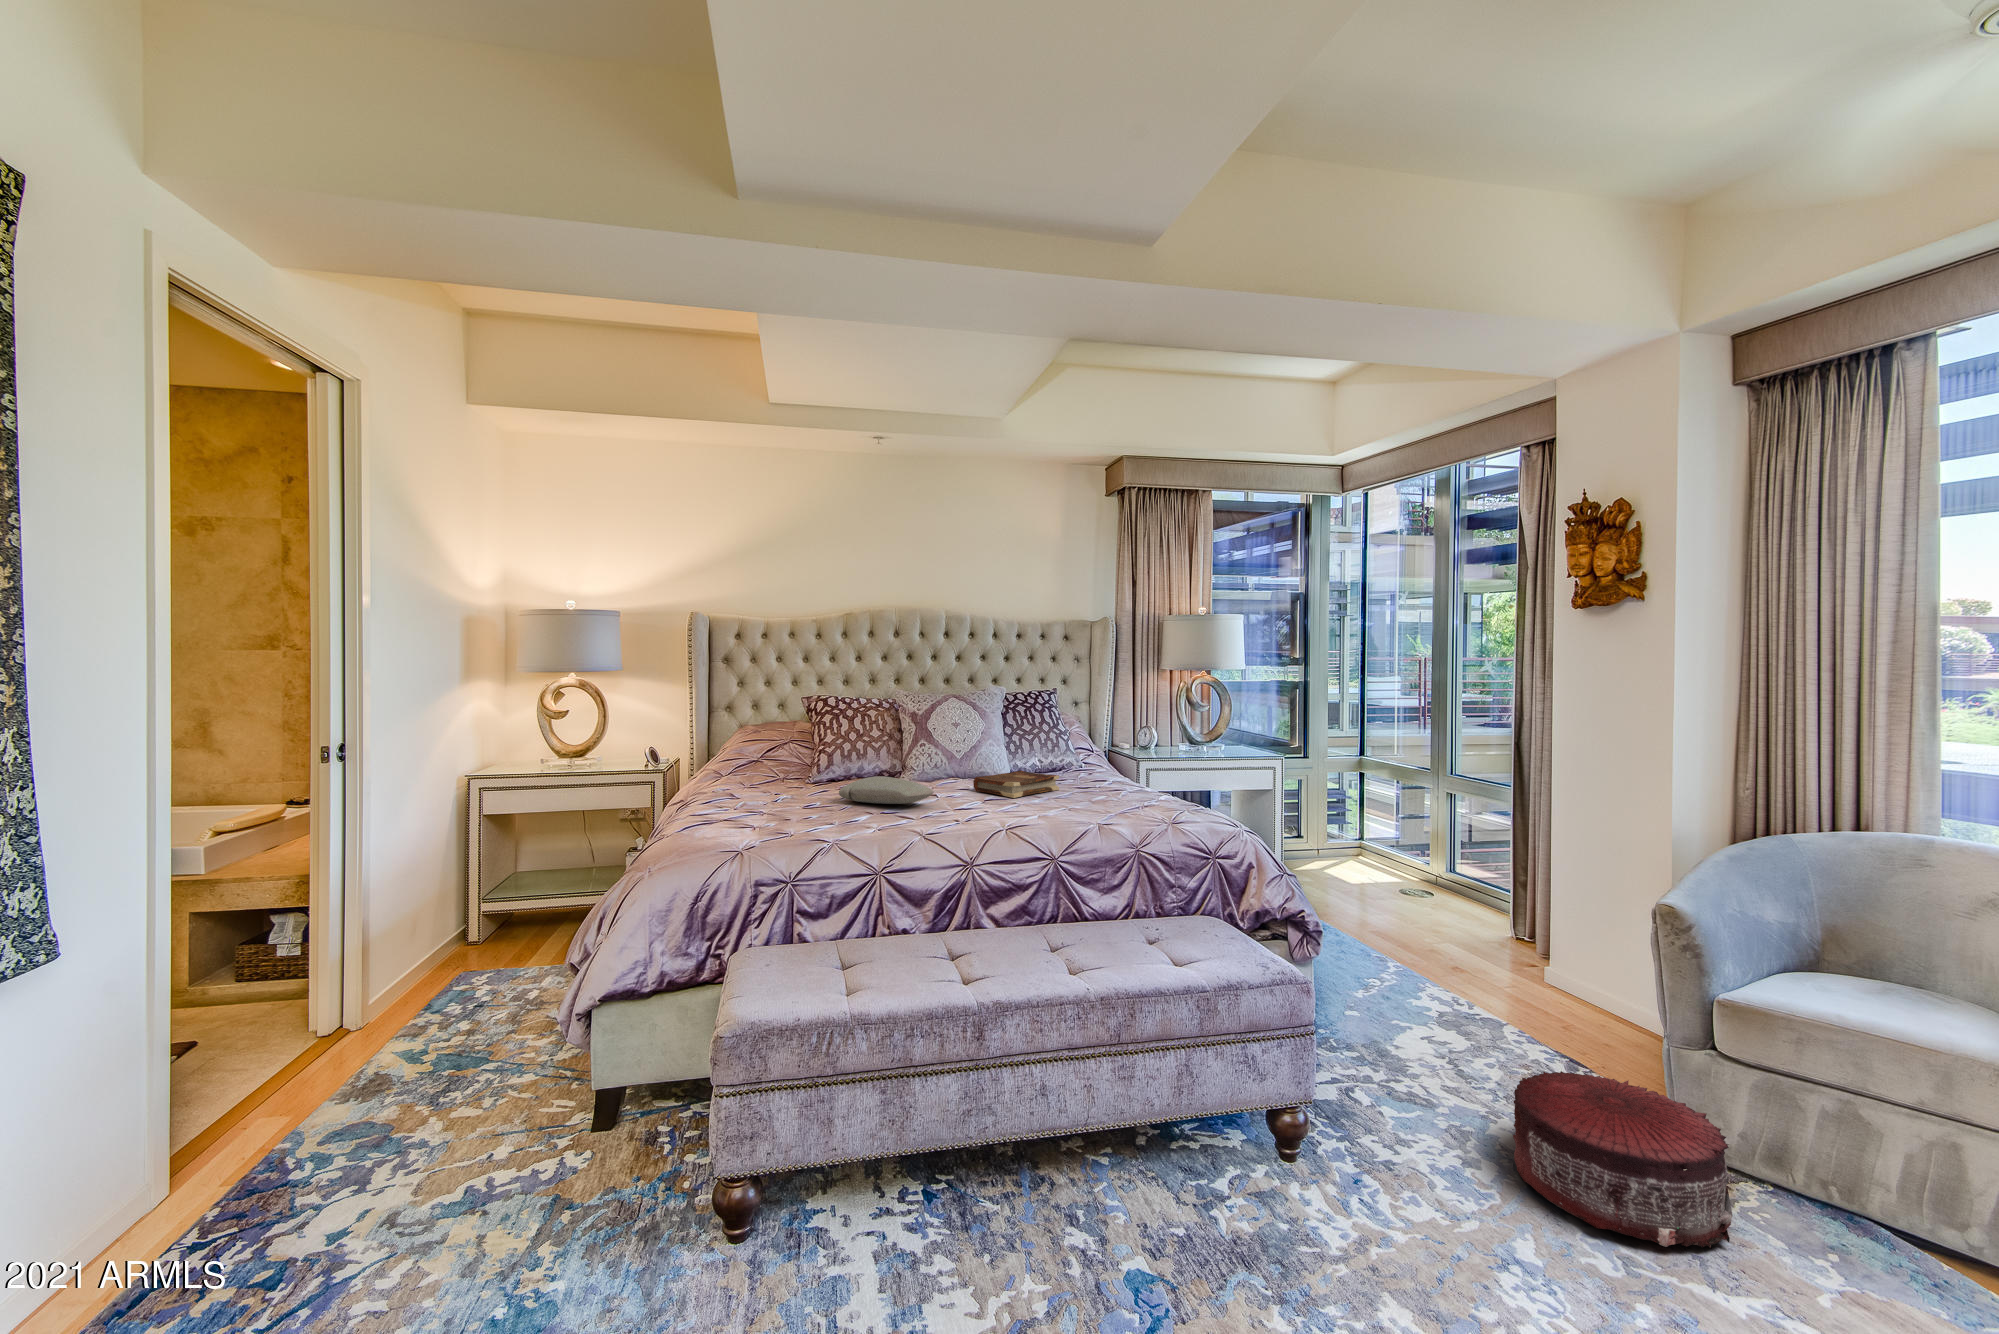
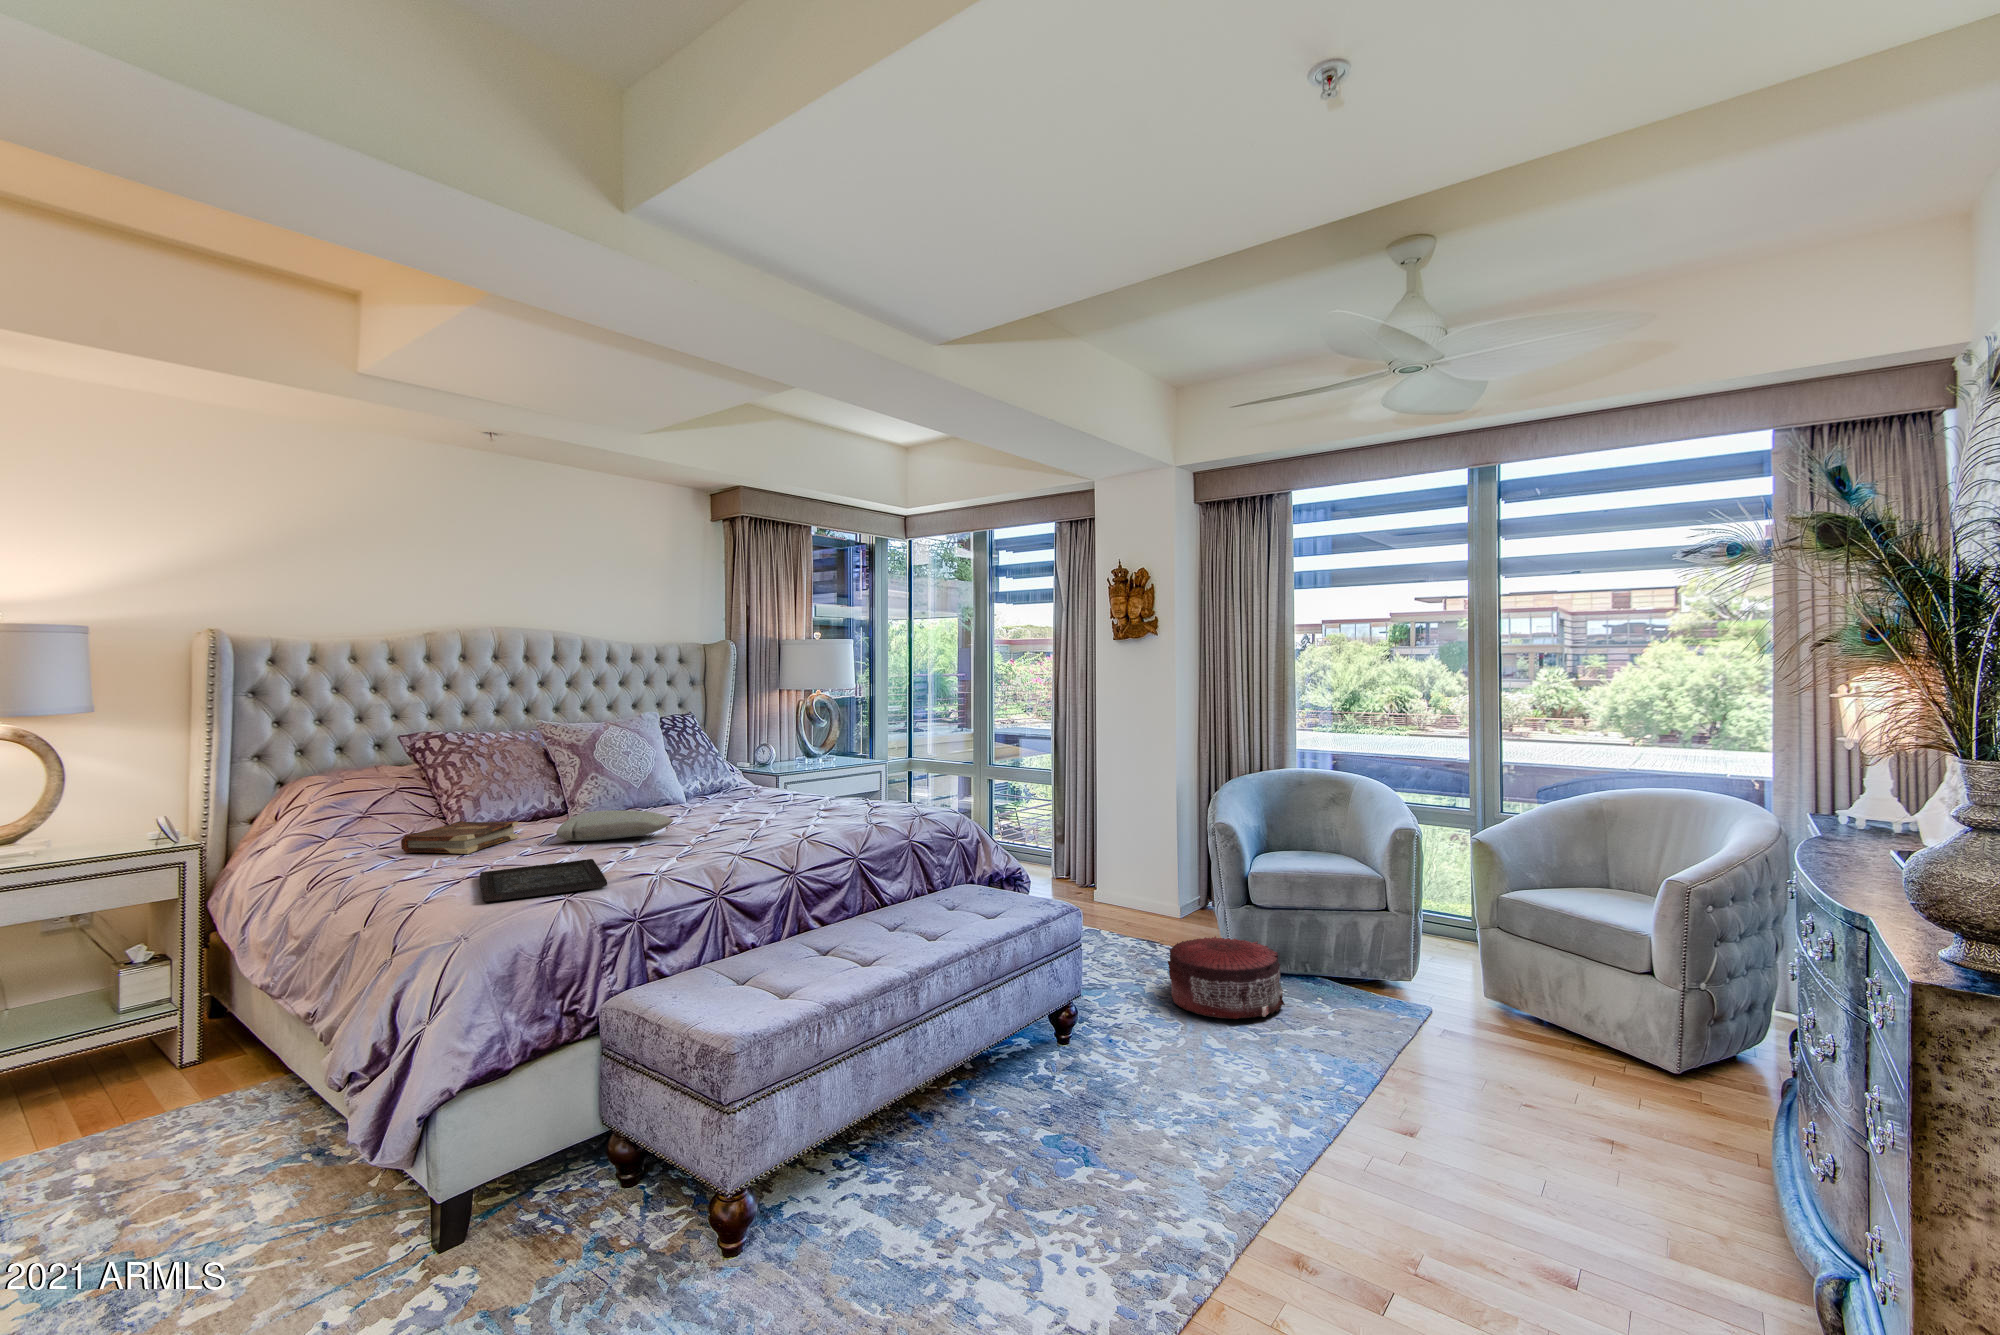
book: present [973,770,1059,798] -> present [401,821,518,854]
tray: none [684,818,819,848] -> present [479,859,607,902]

